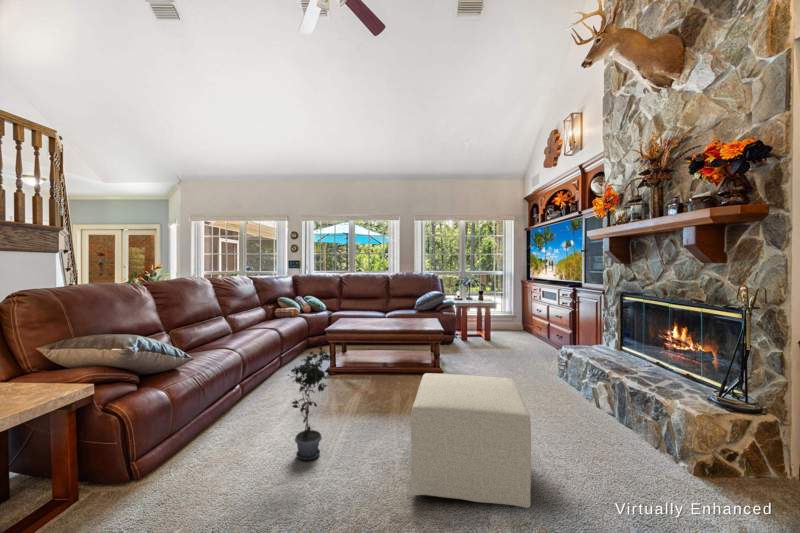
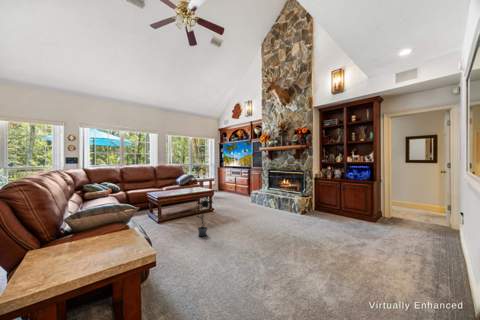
ottoman: present [411,373,531,508] -> none [234,197,276,232]

